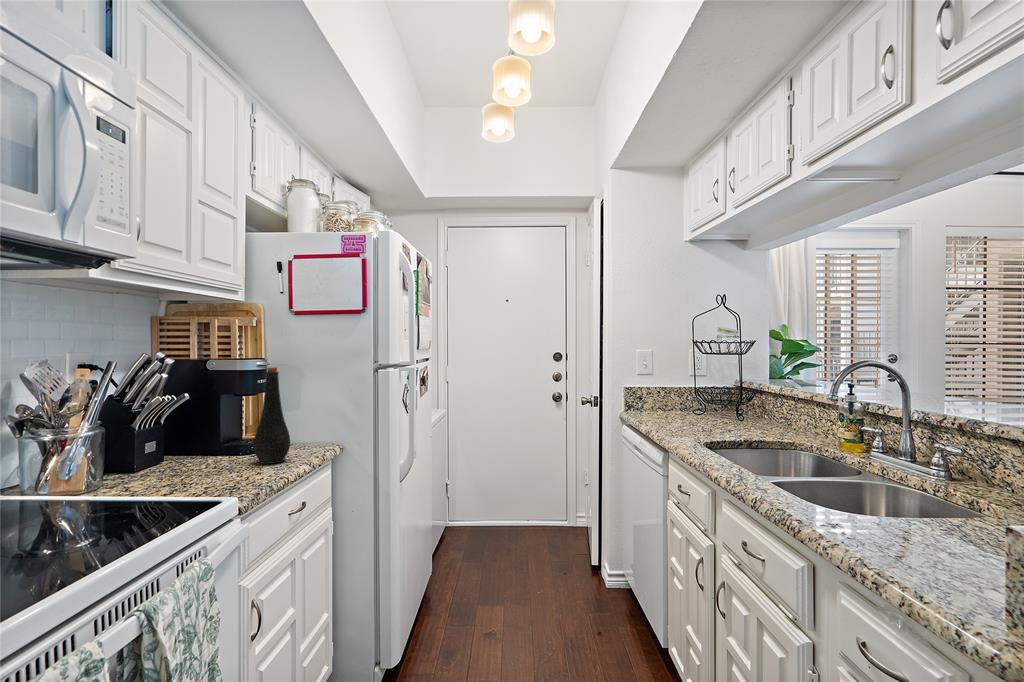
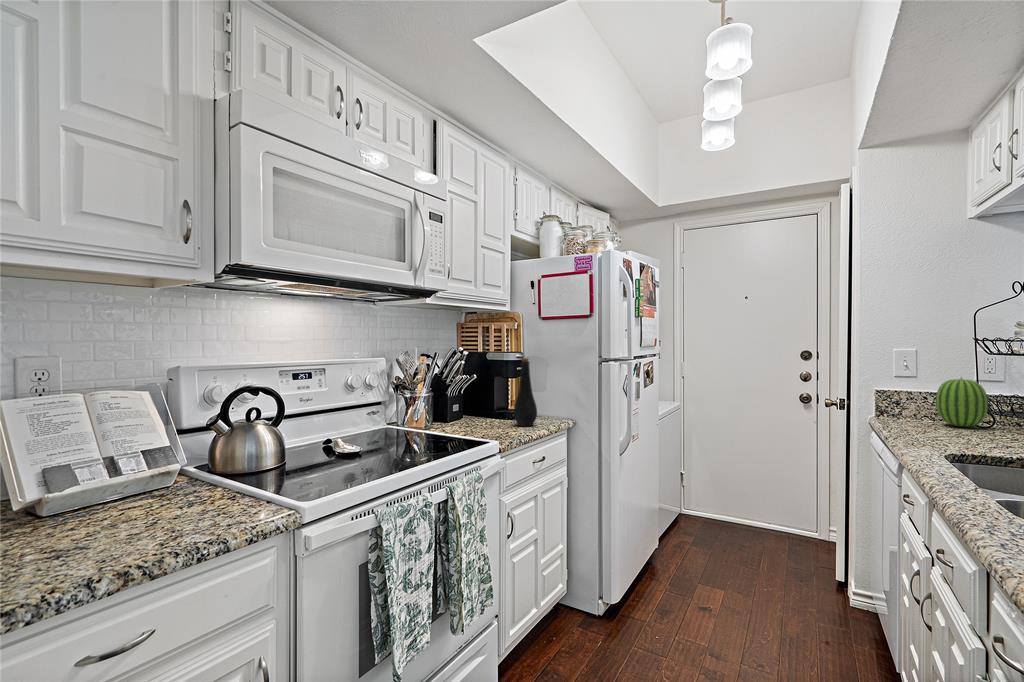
fruit: none [677,375,712,418] -> present [936,377,988,427]

